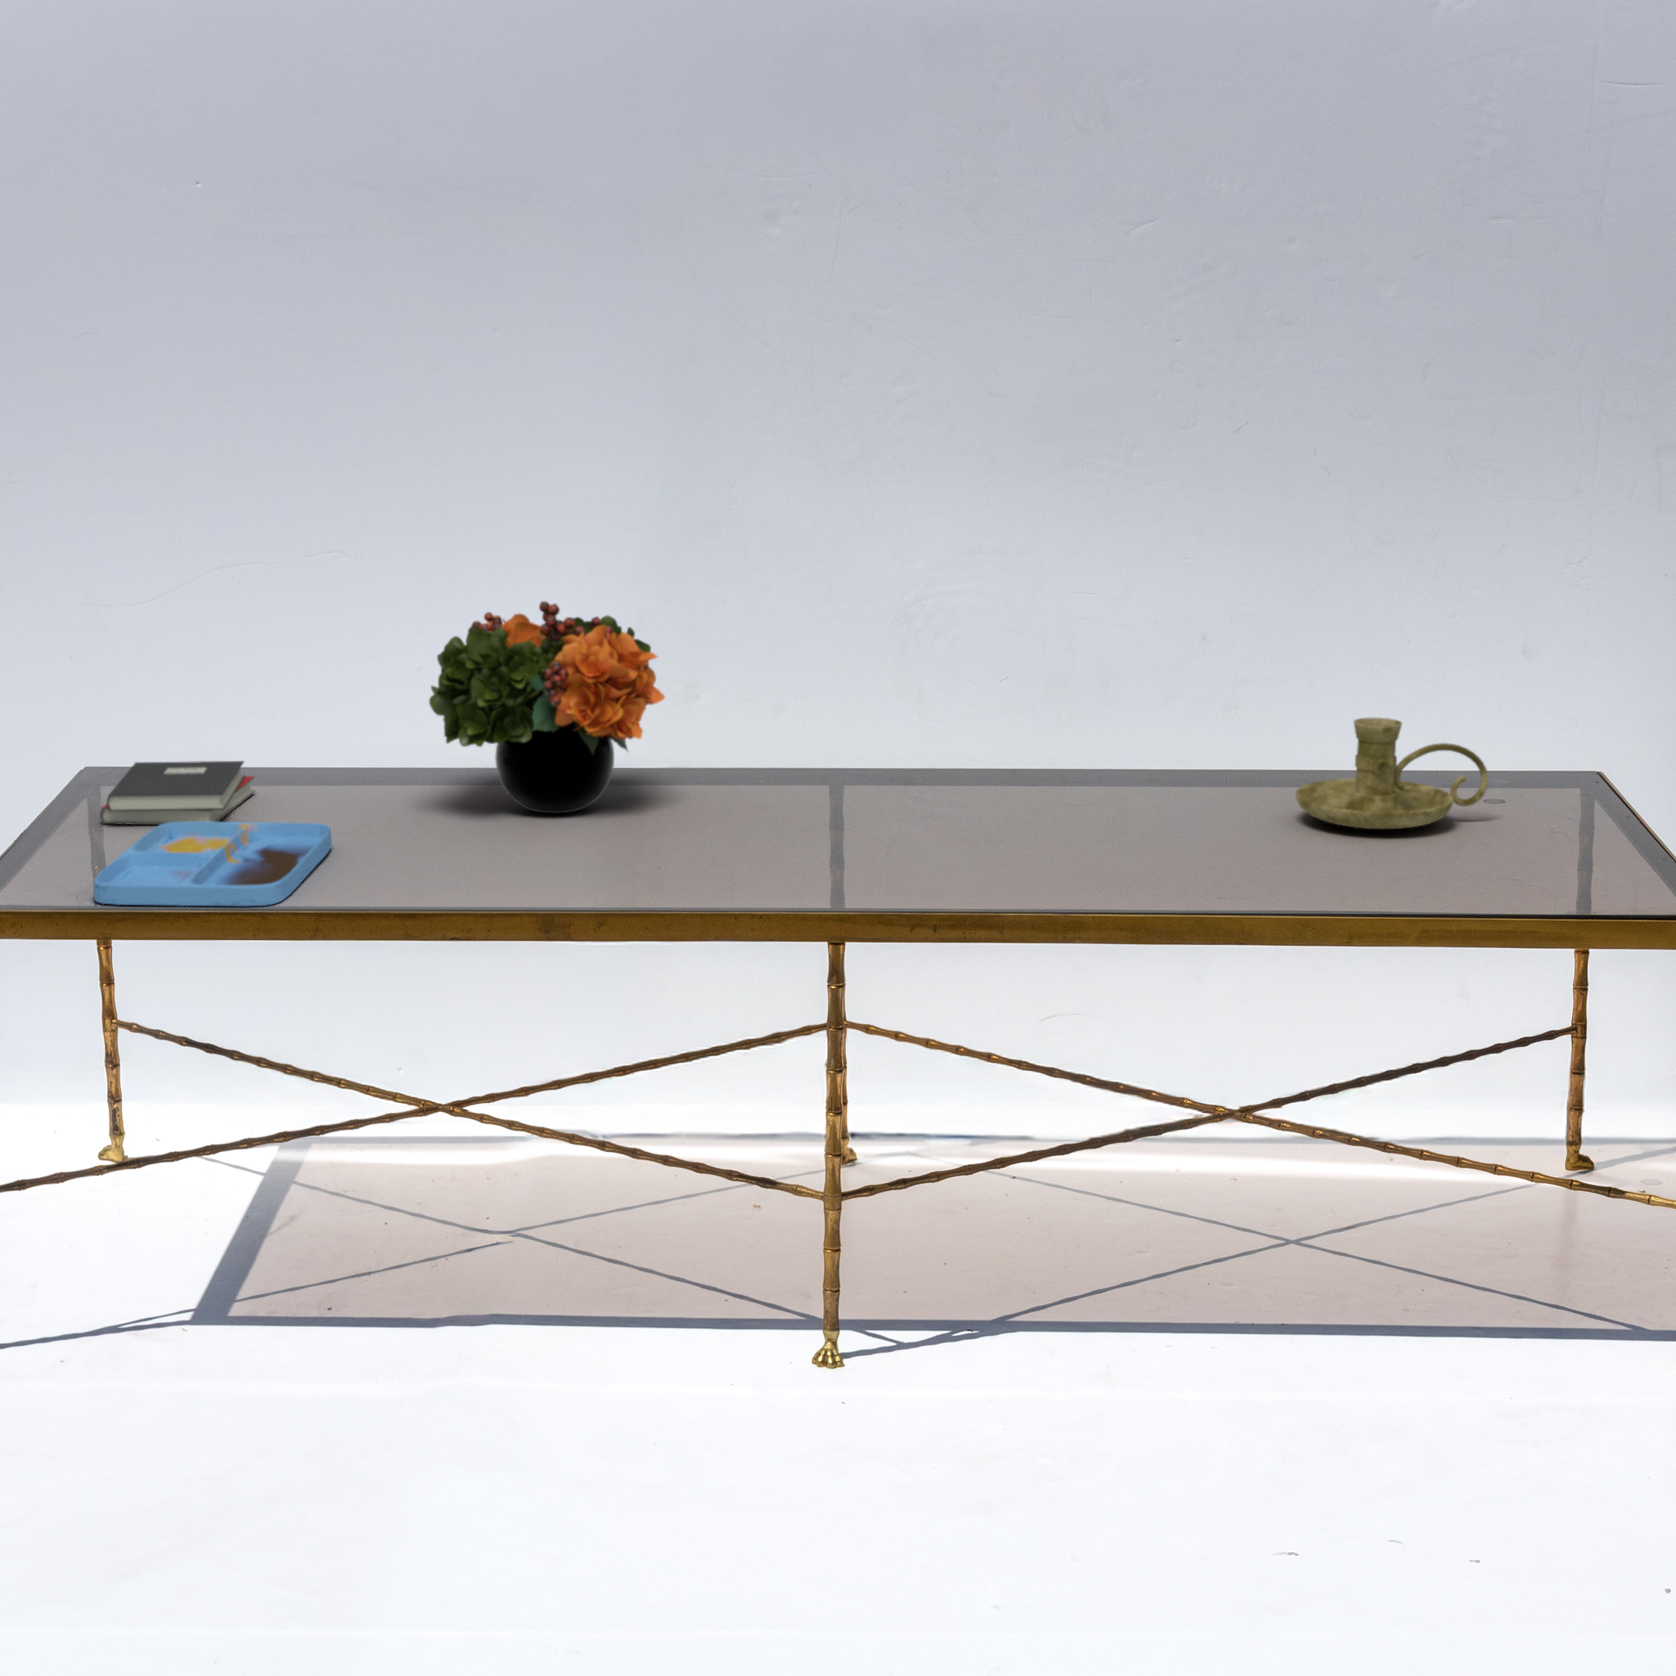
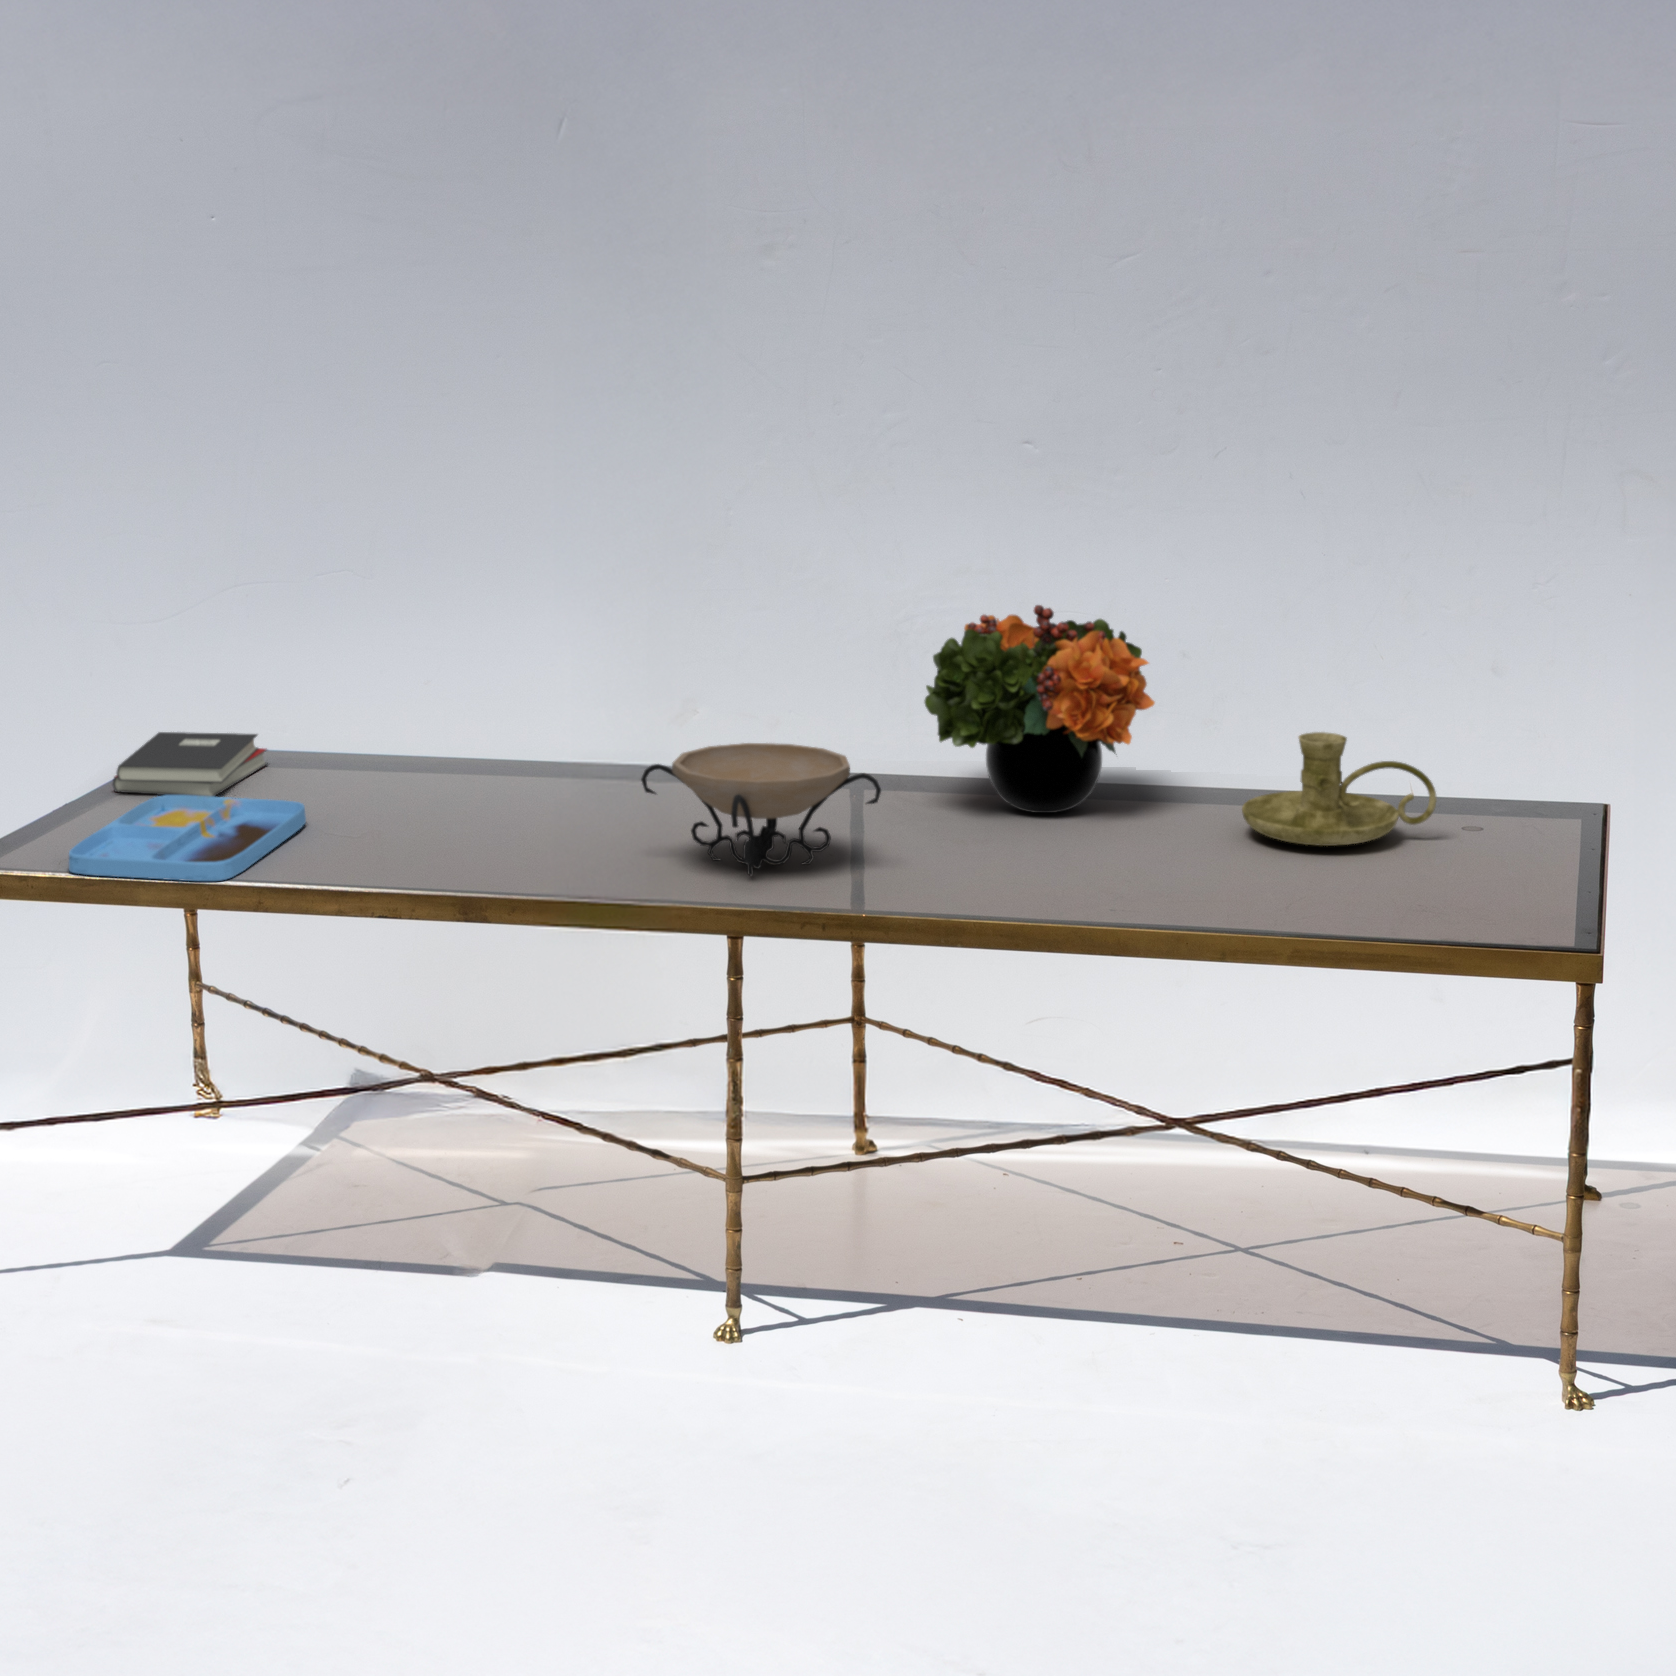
flower arrangement: present [429,601,665,813] -> present [924,605,1155,813]
decorative bowl: none [711,744,968,879] -> present [641,743,881,876]

